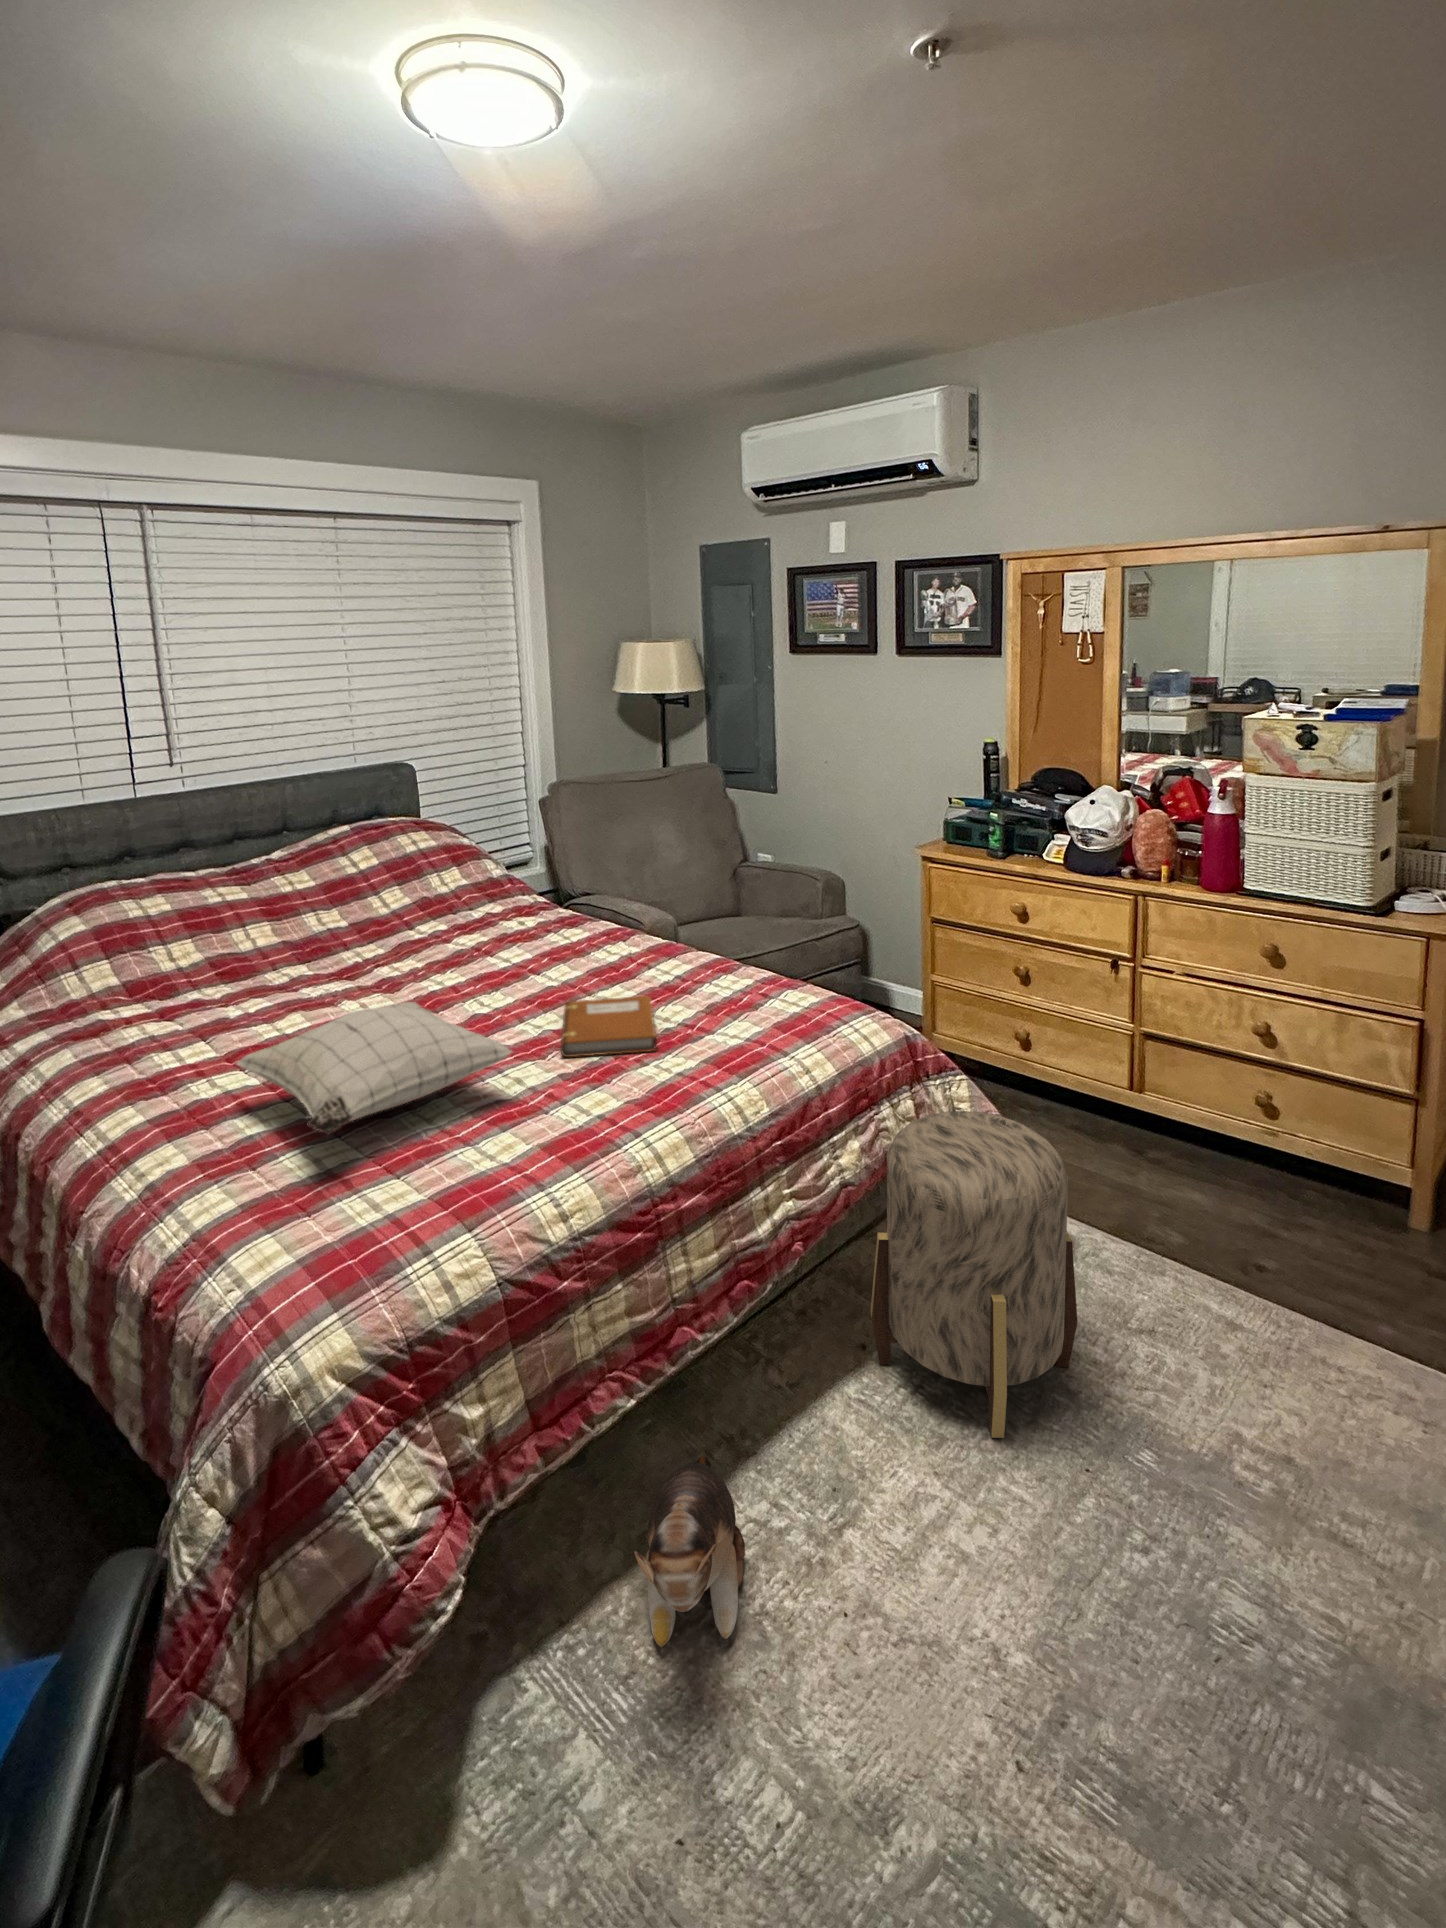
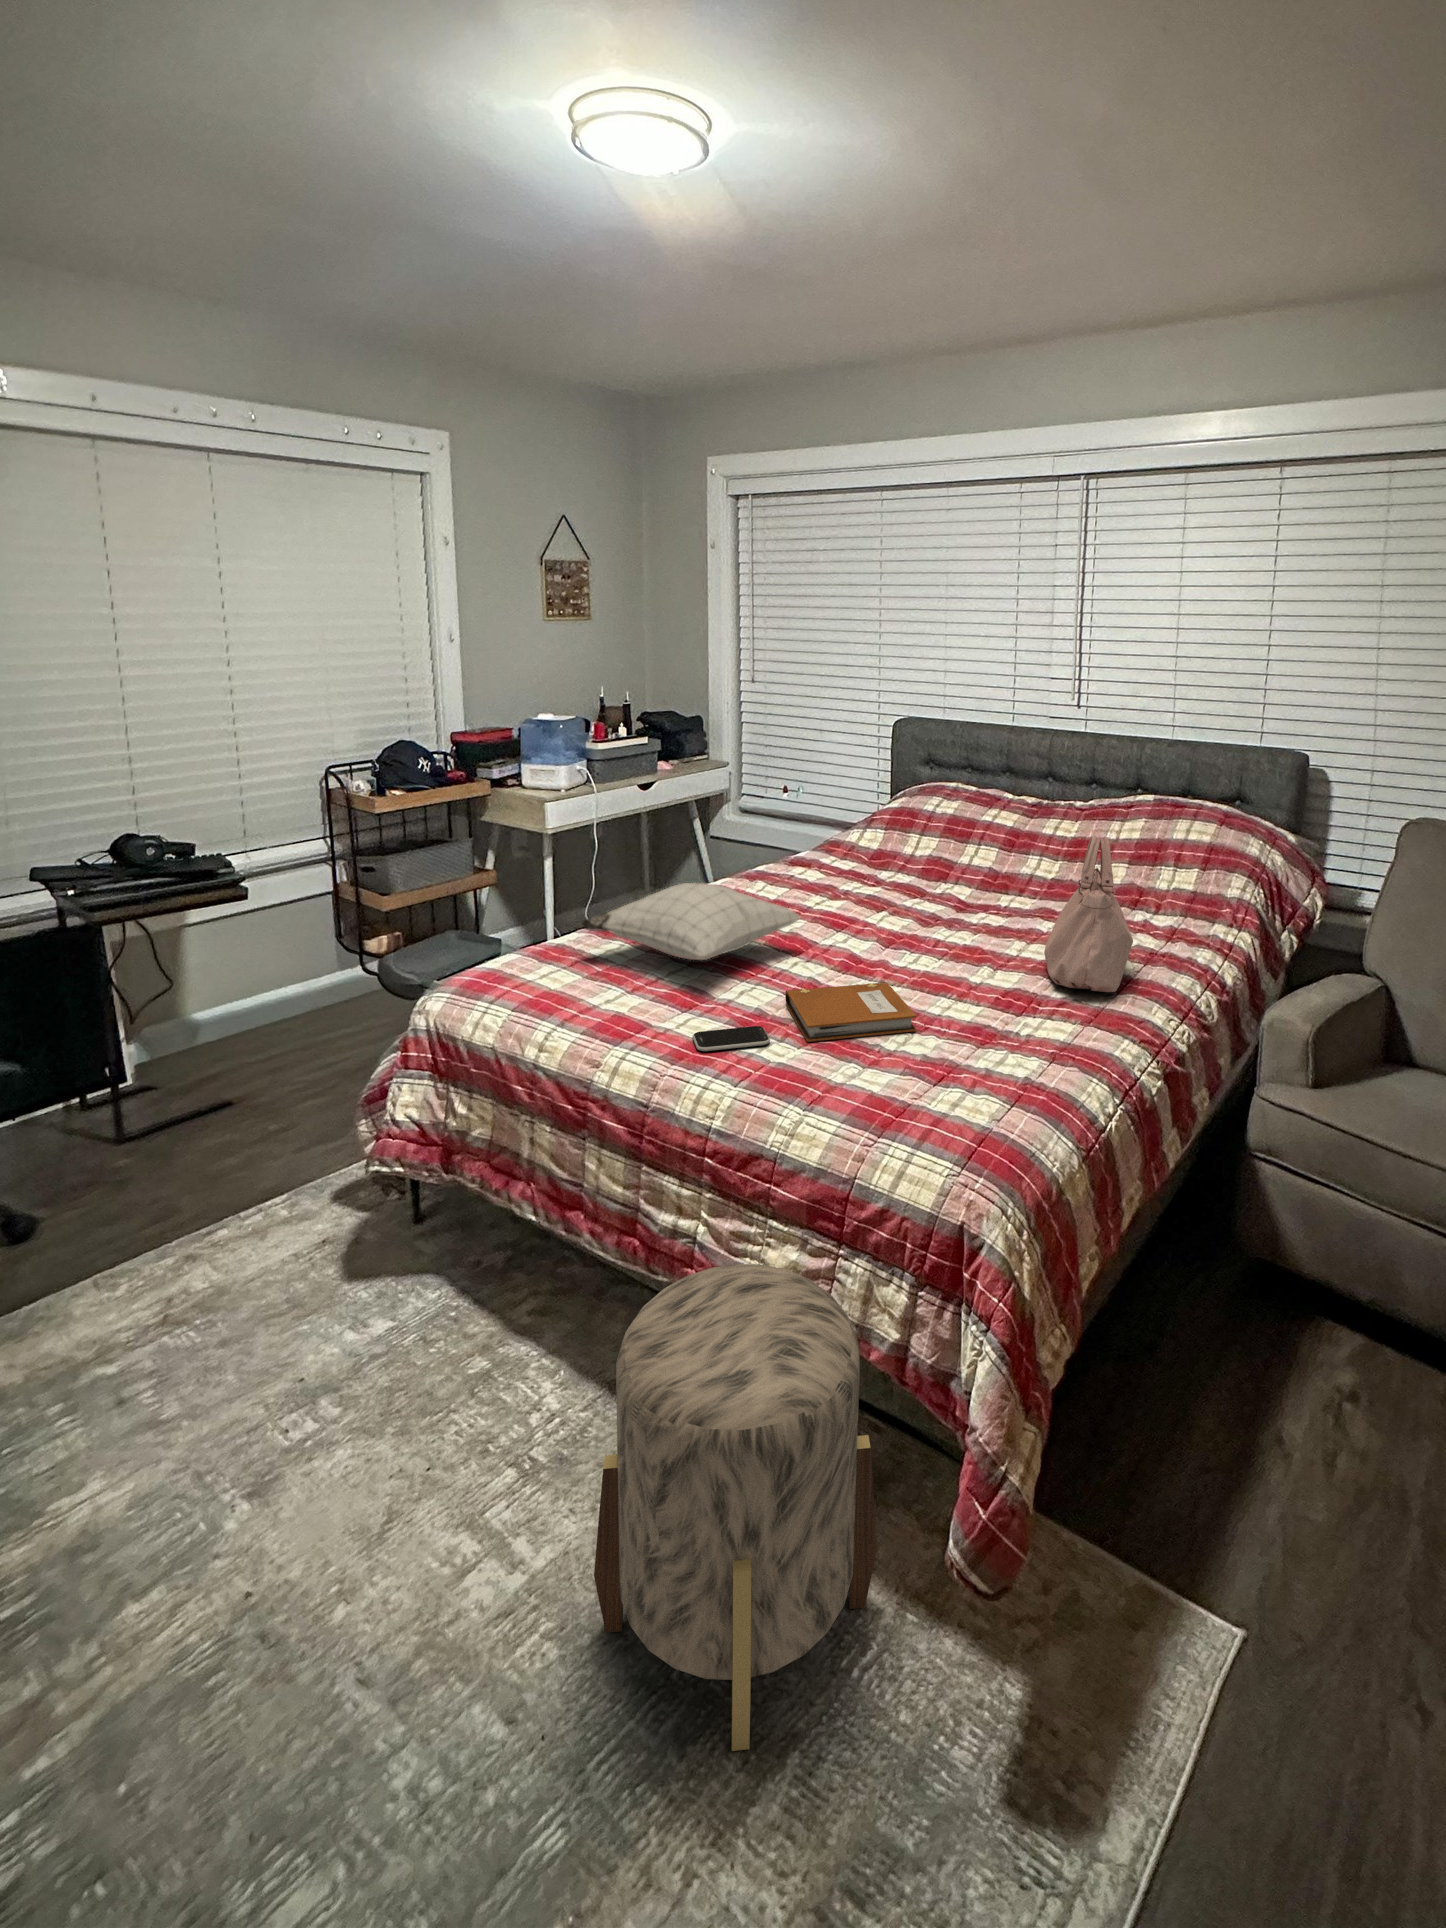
handbag: none [503,827,621,956] -> present [1044,835,1133,992]
smartphone: none [617,1063,663,1101] -> present [693,1026,770,1051]
plush toy: present [634,1456,745,1647] -> none [364,1241,603,1393]

